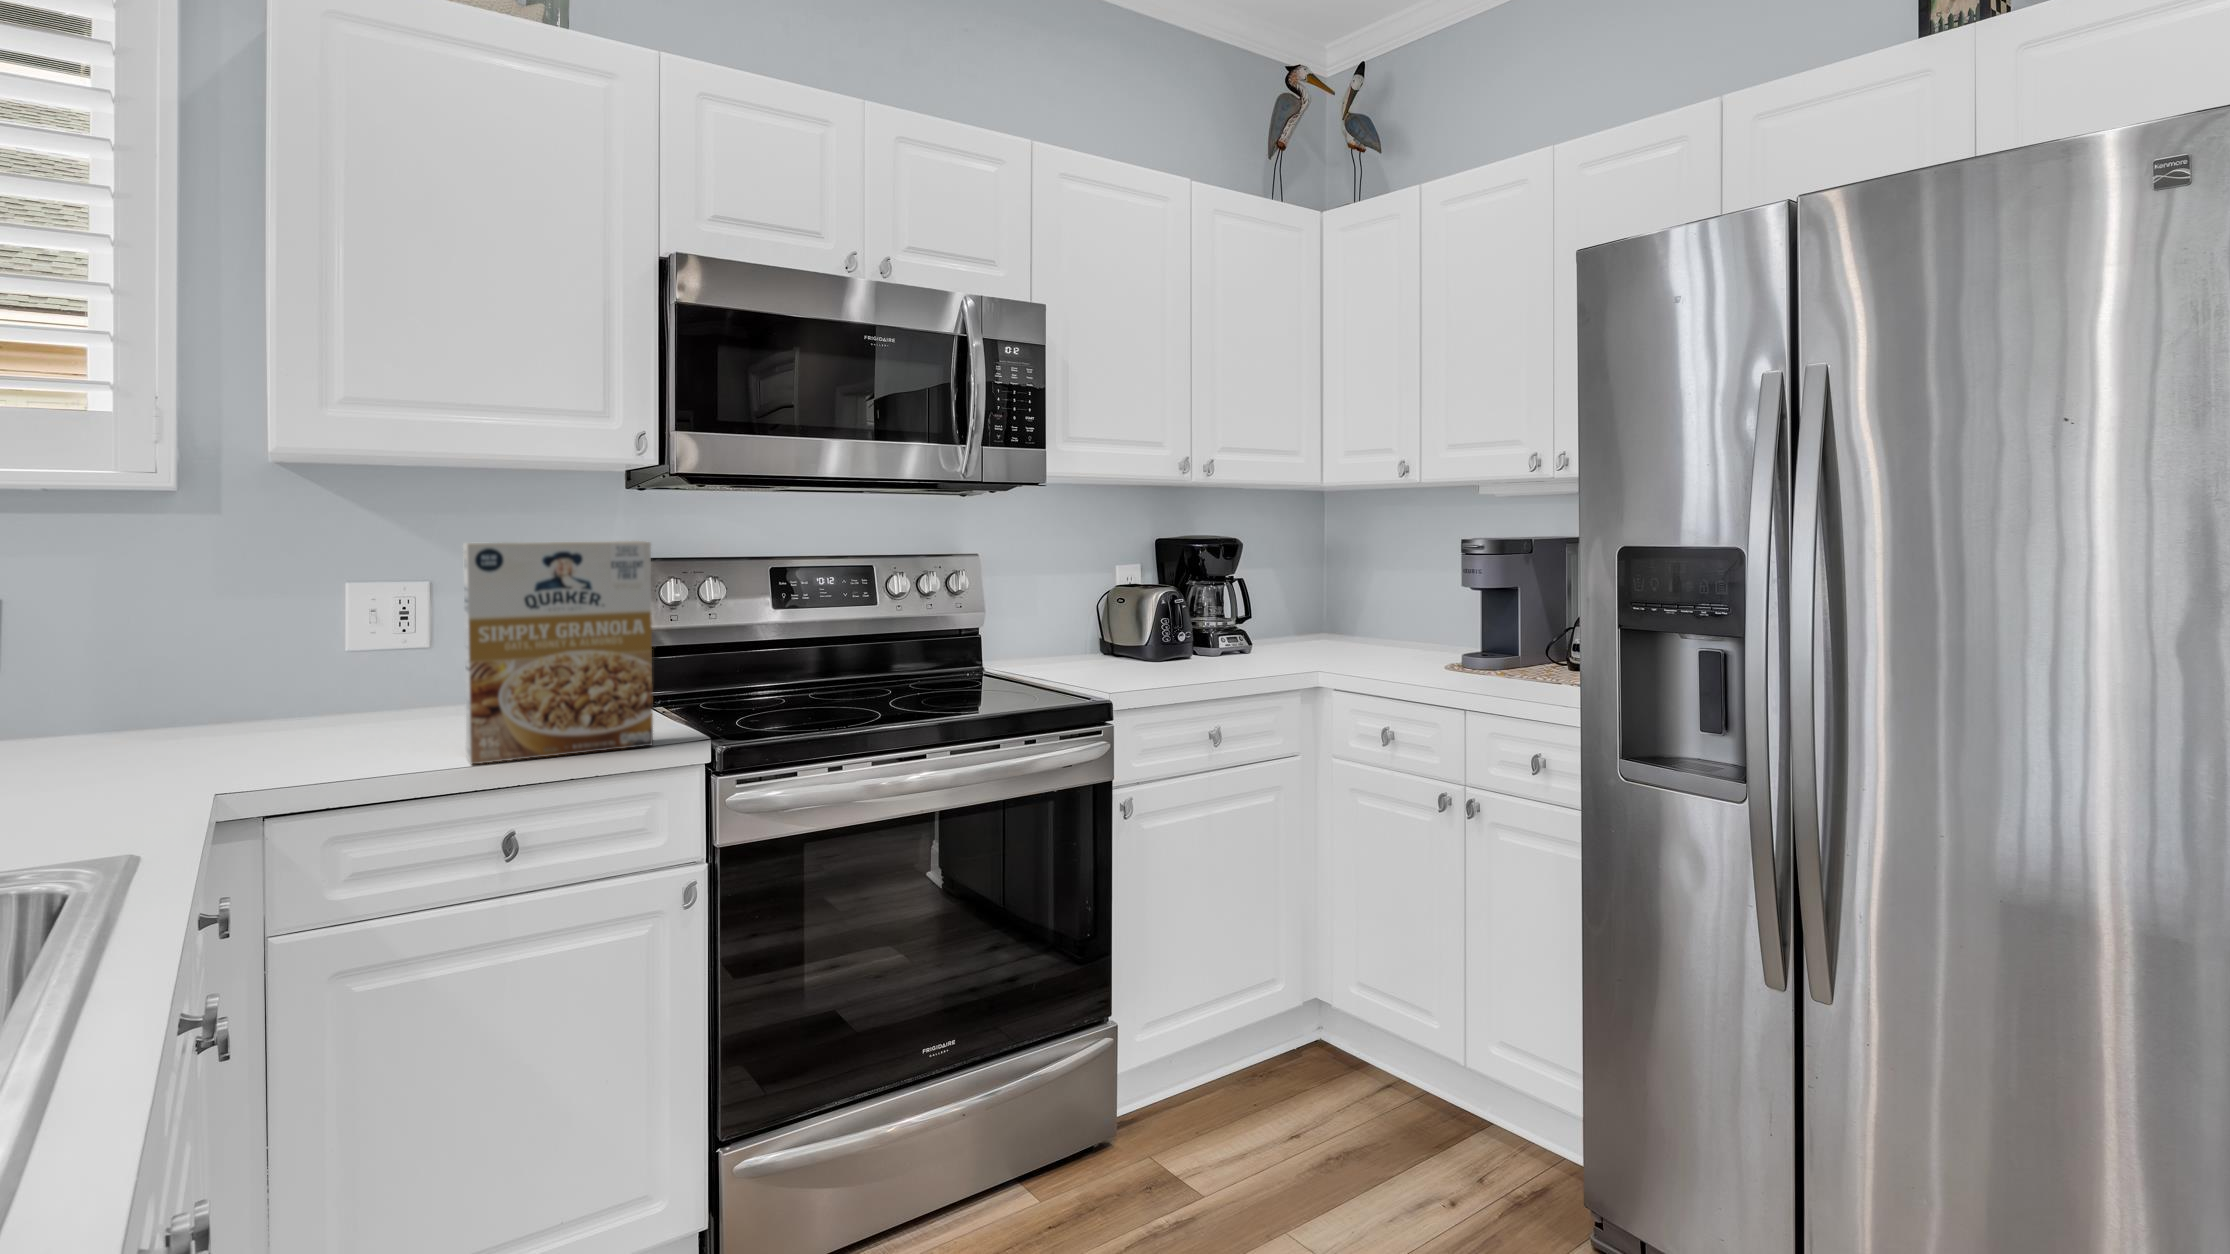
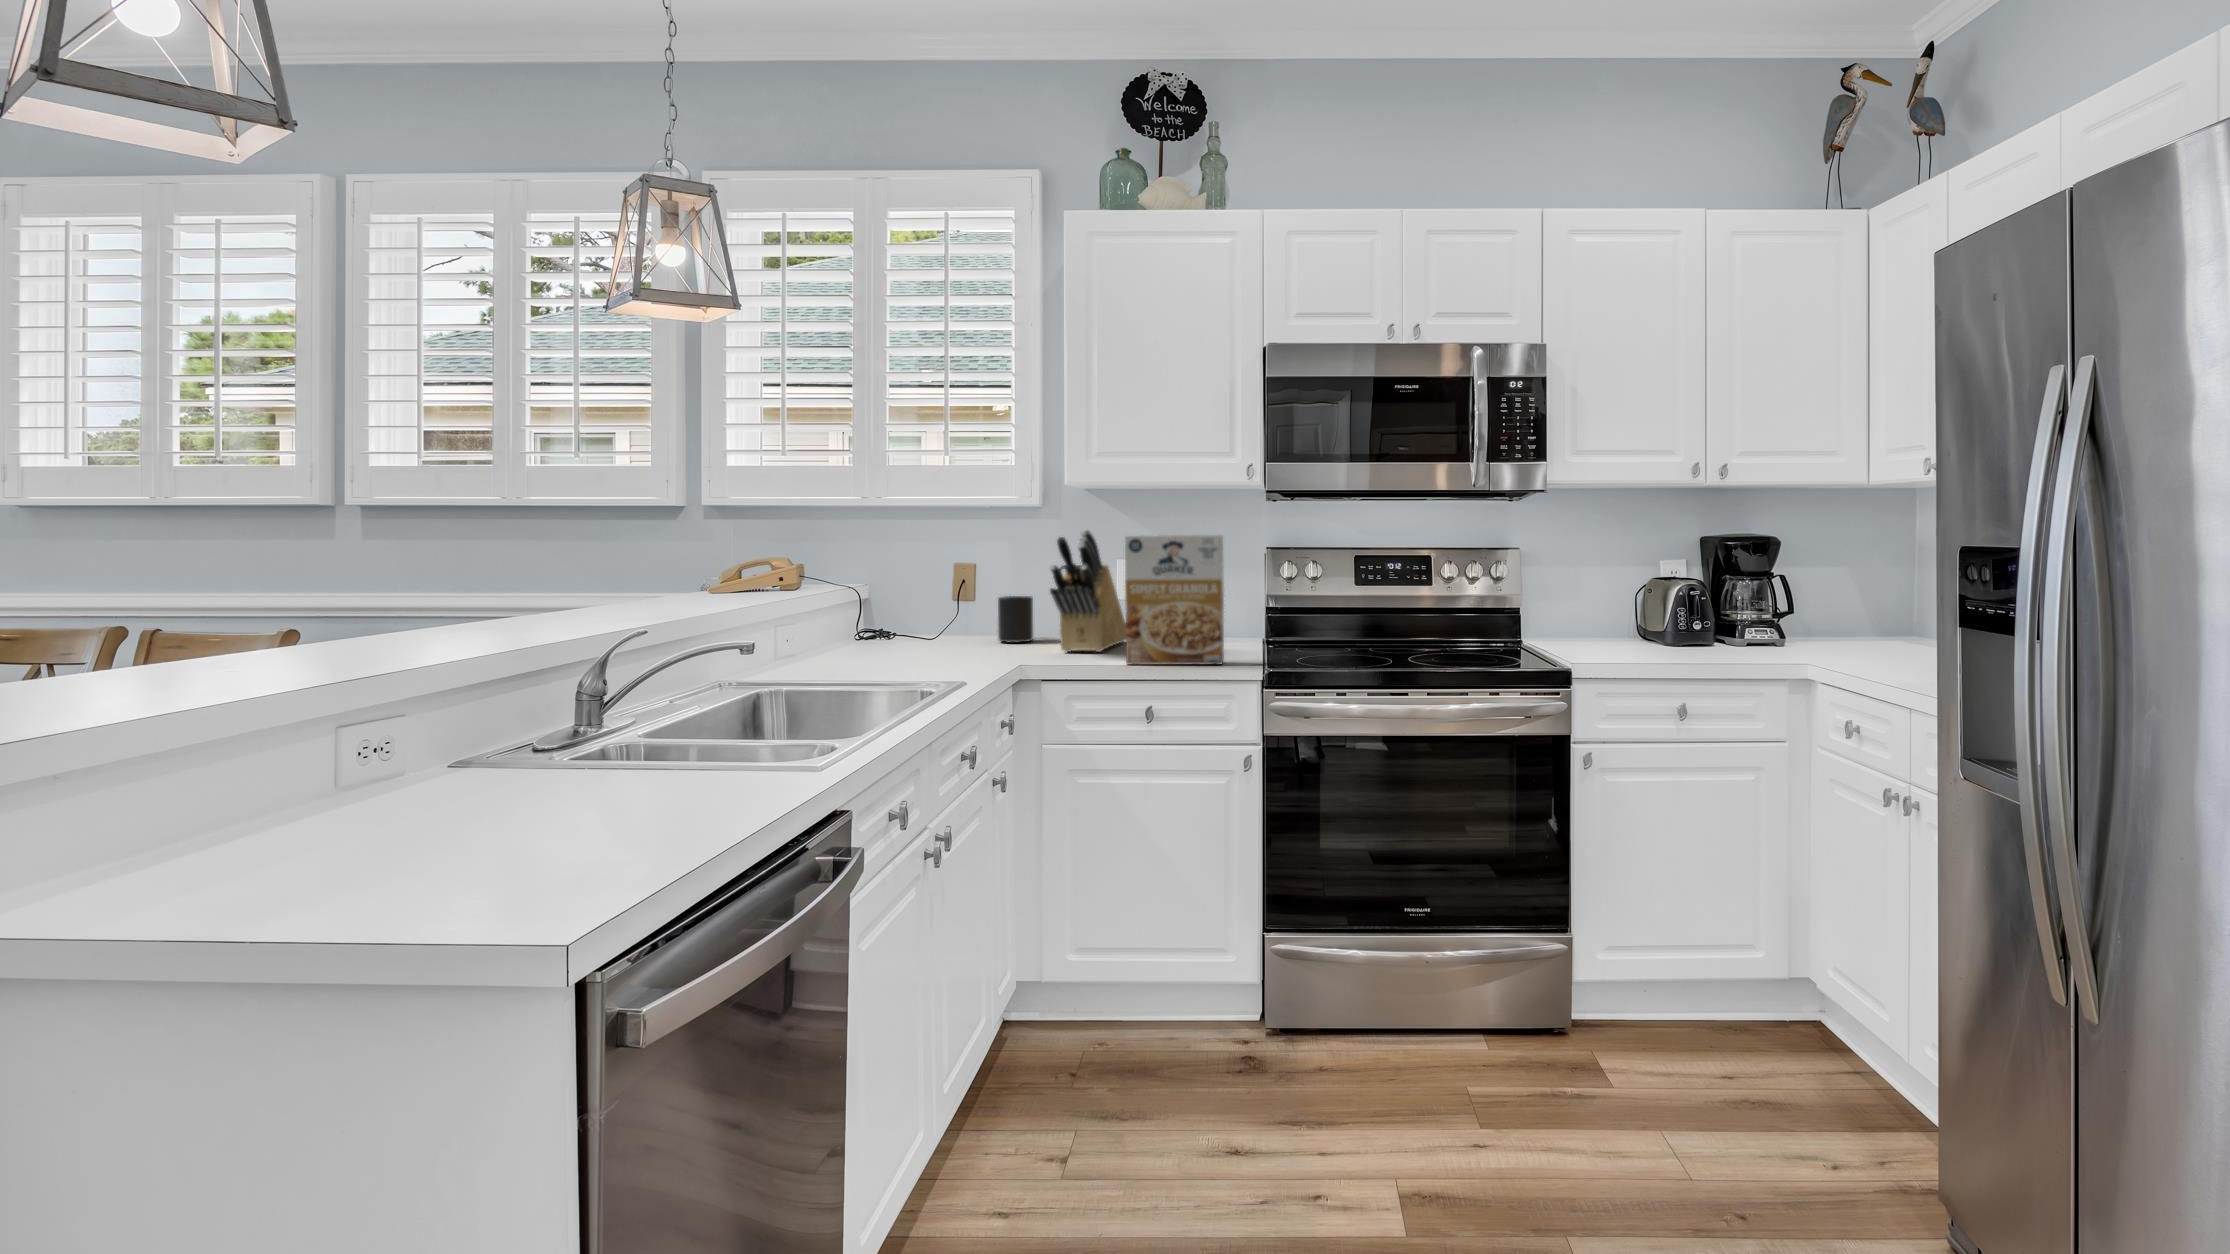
knife block: none [276,532,398,752] -> present [1050,530,1126,652]
mug: none [95,654,184,745] -> present [998,596,1033,643]

